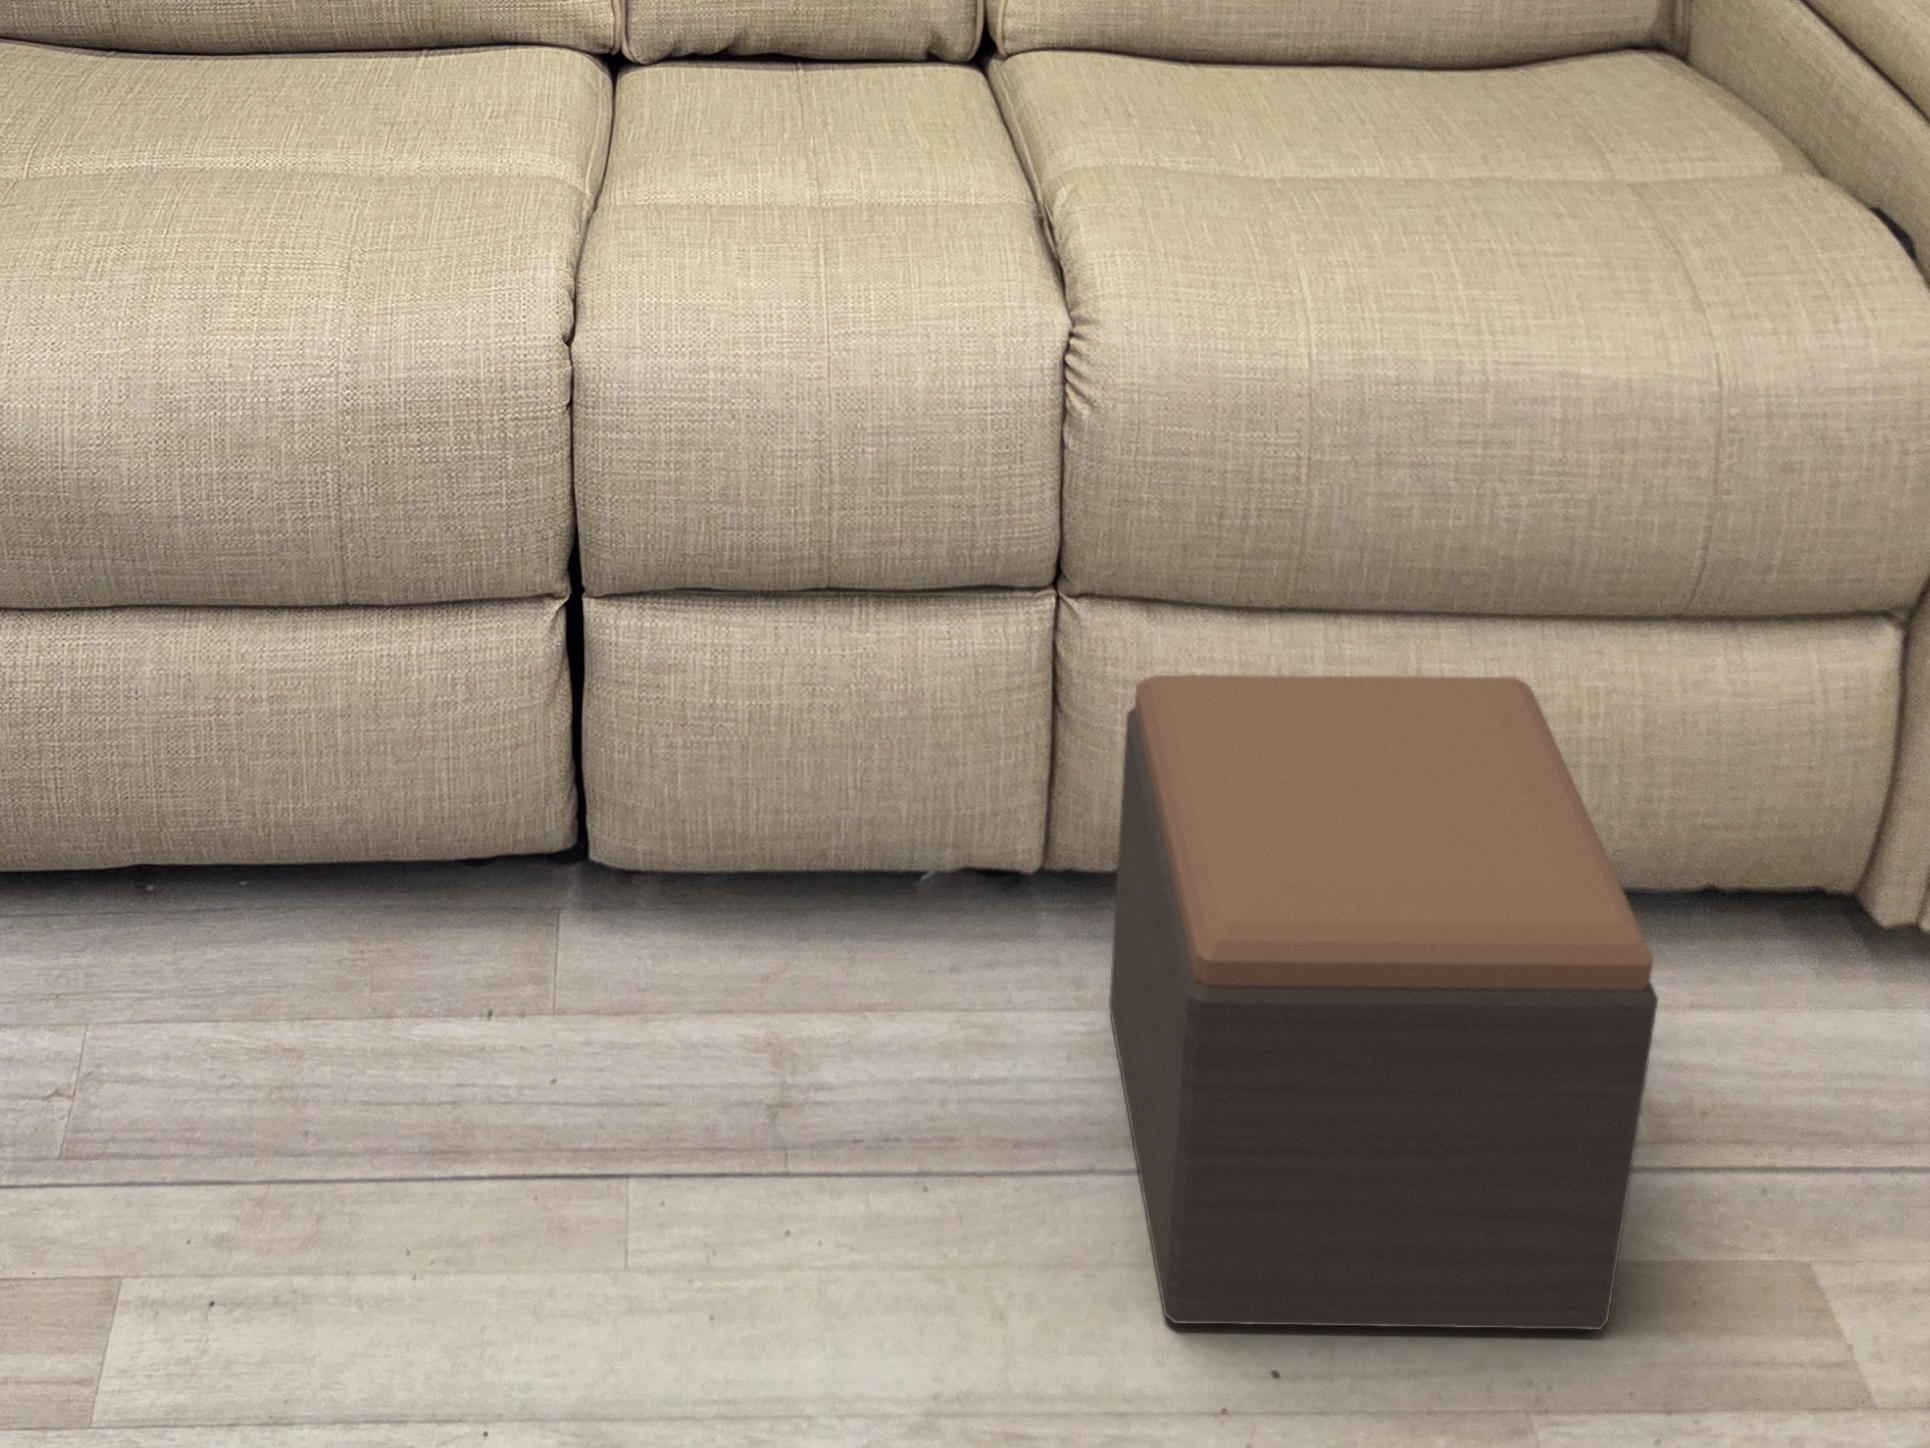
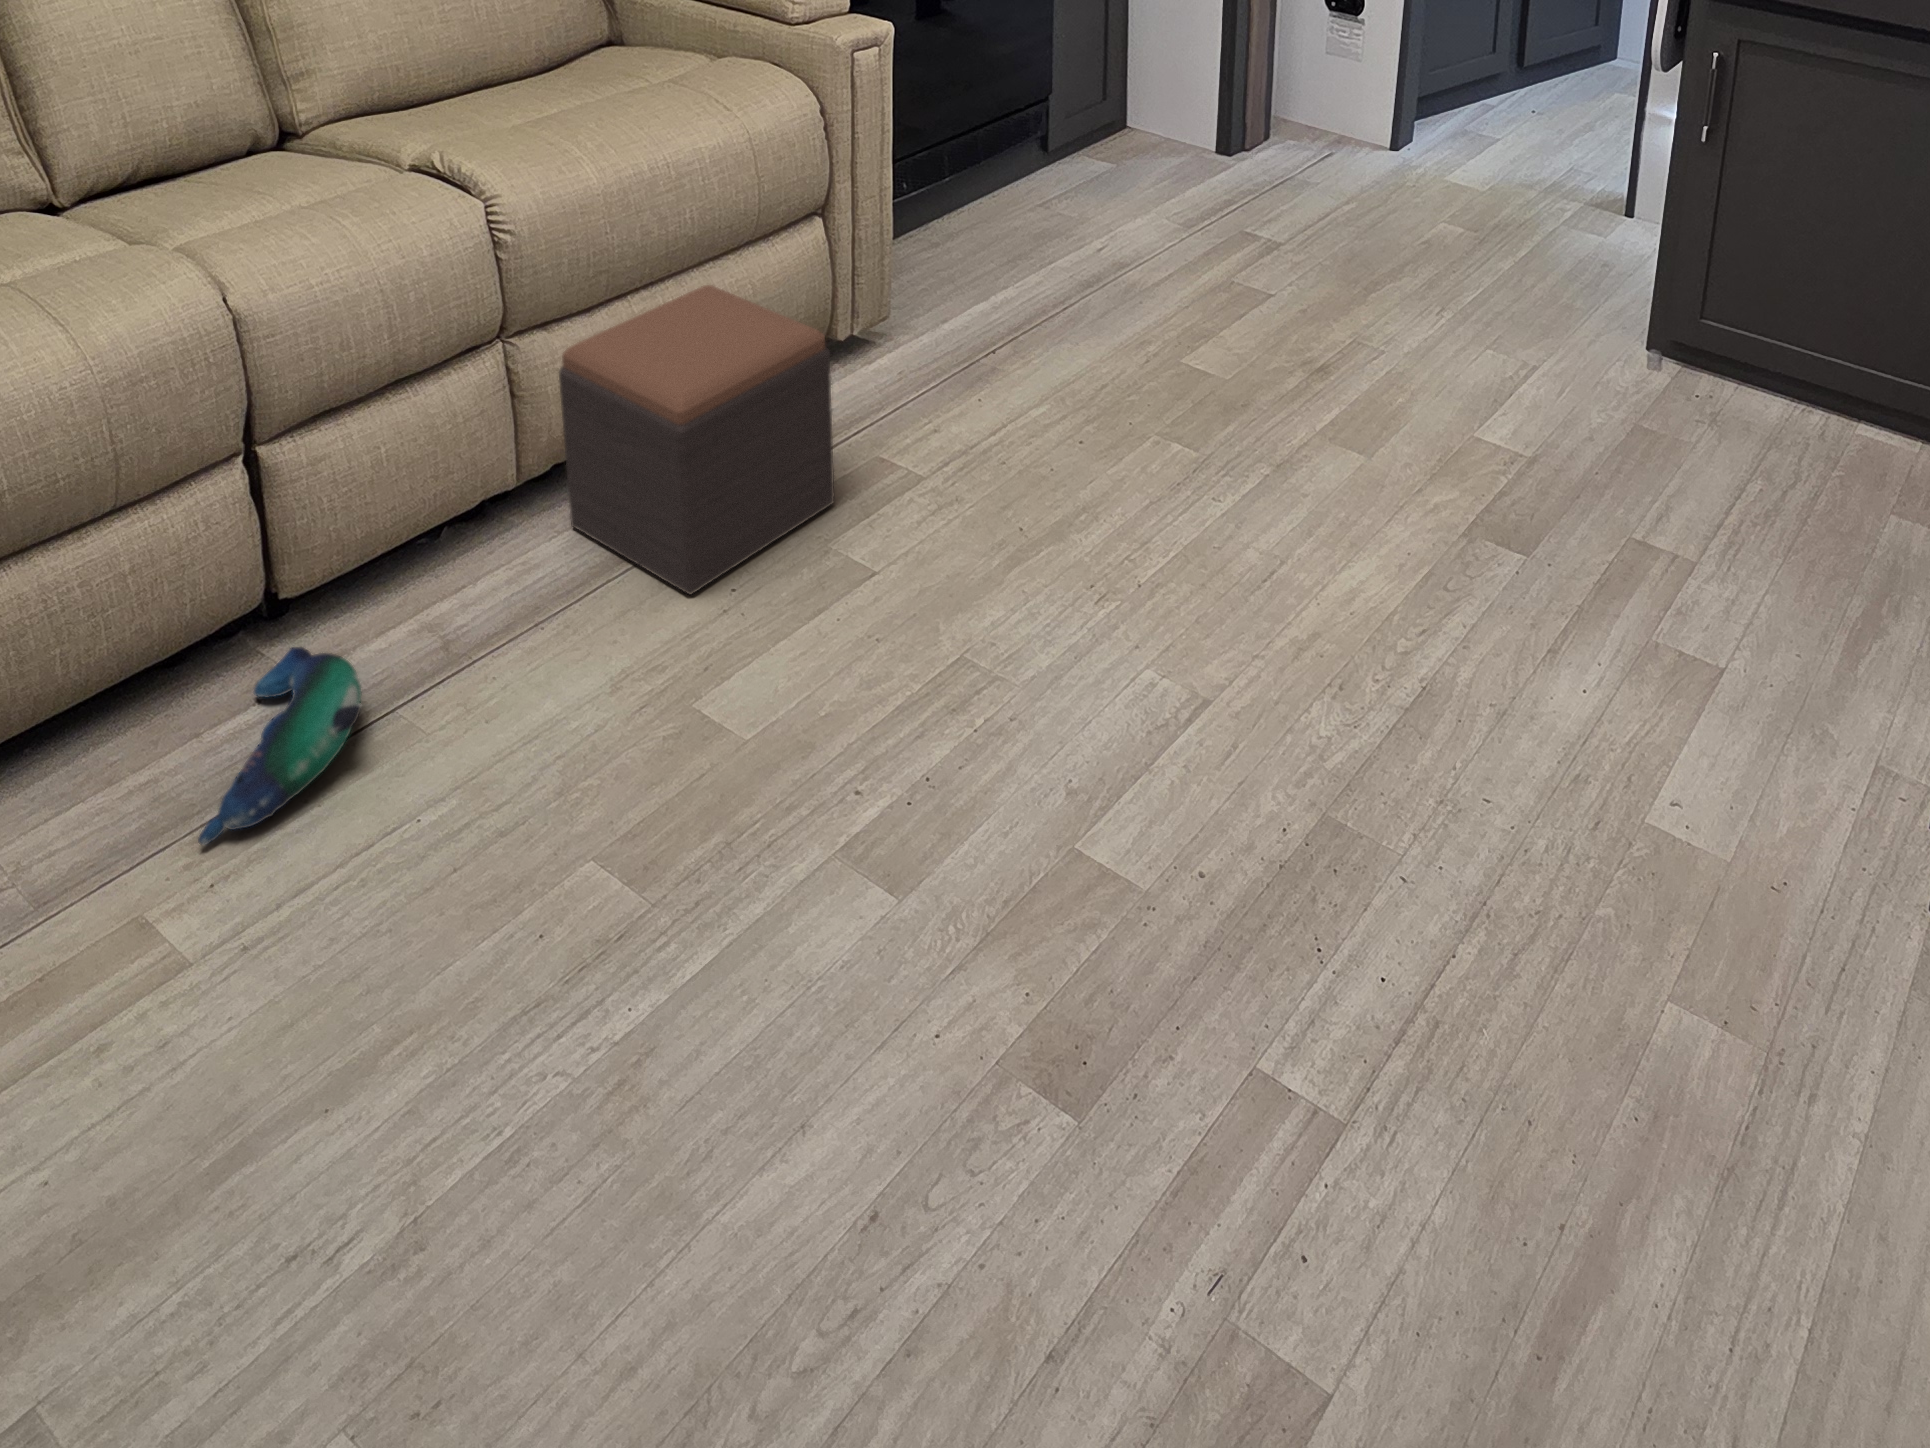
plush toy: none [241,944,588,1222] -> present [198,647,361,845]

